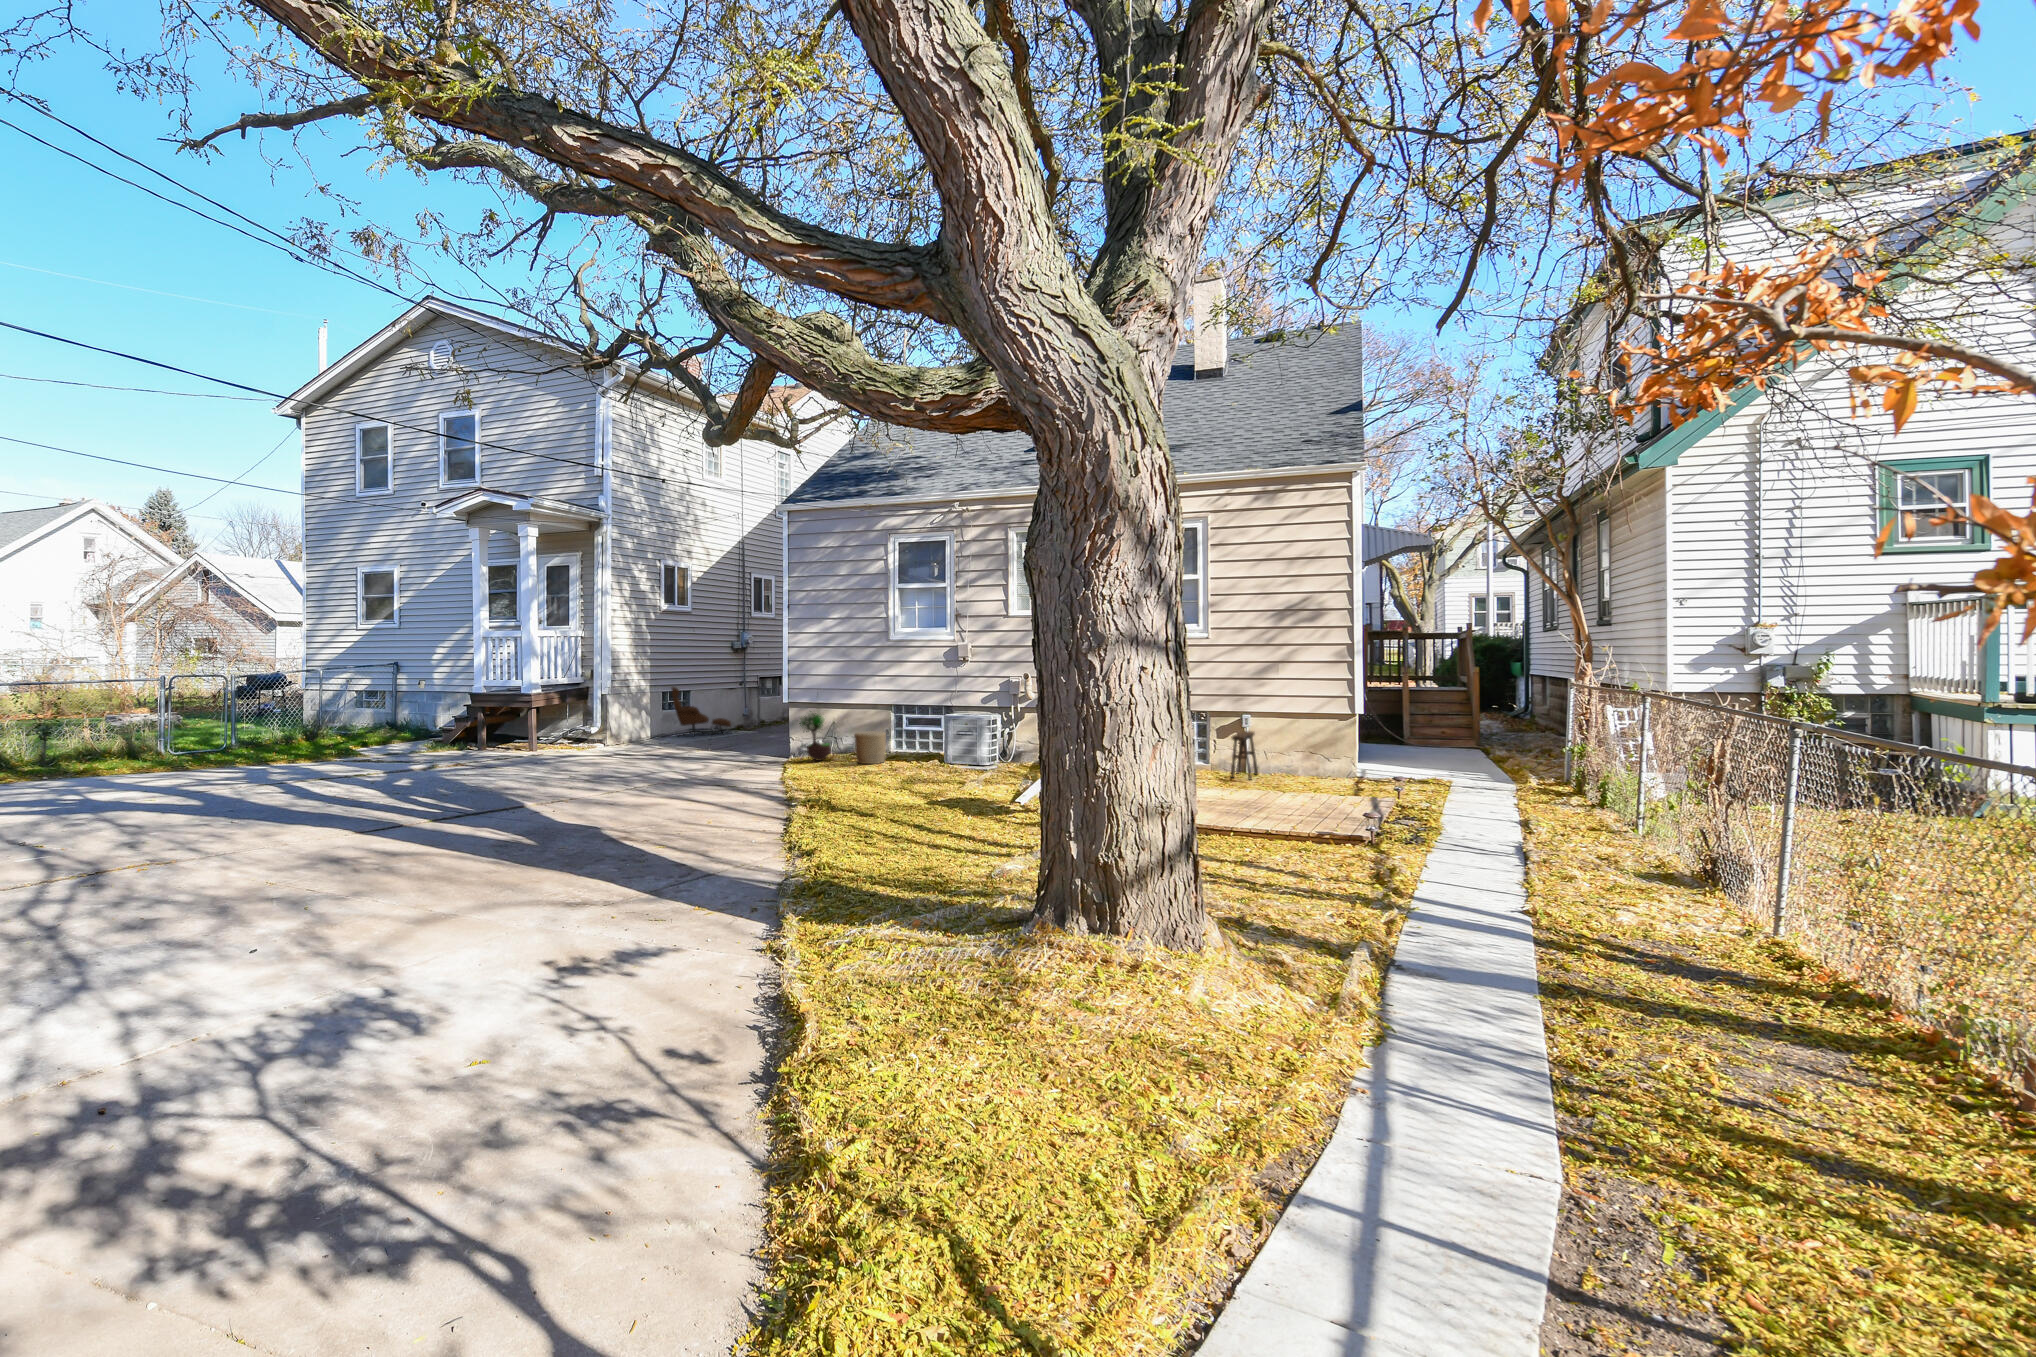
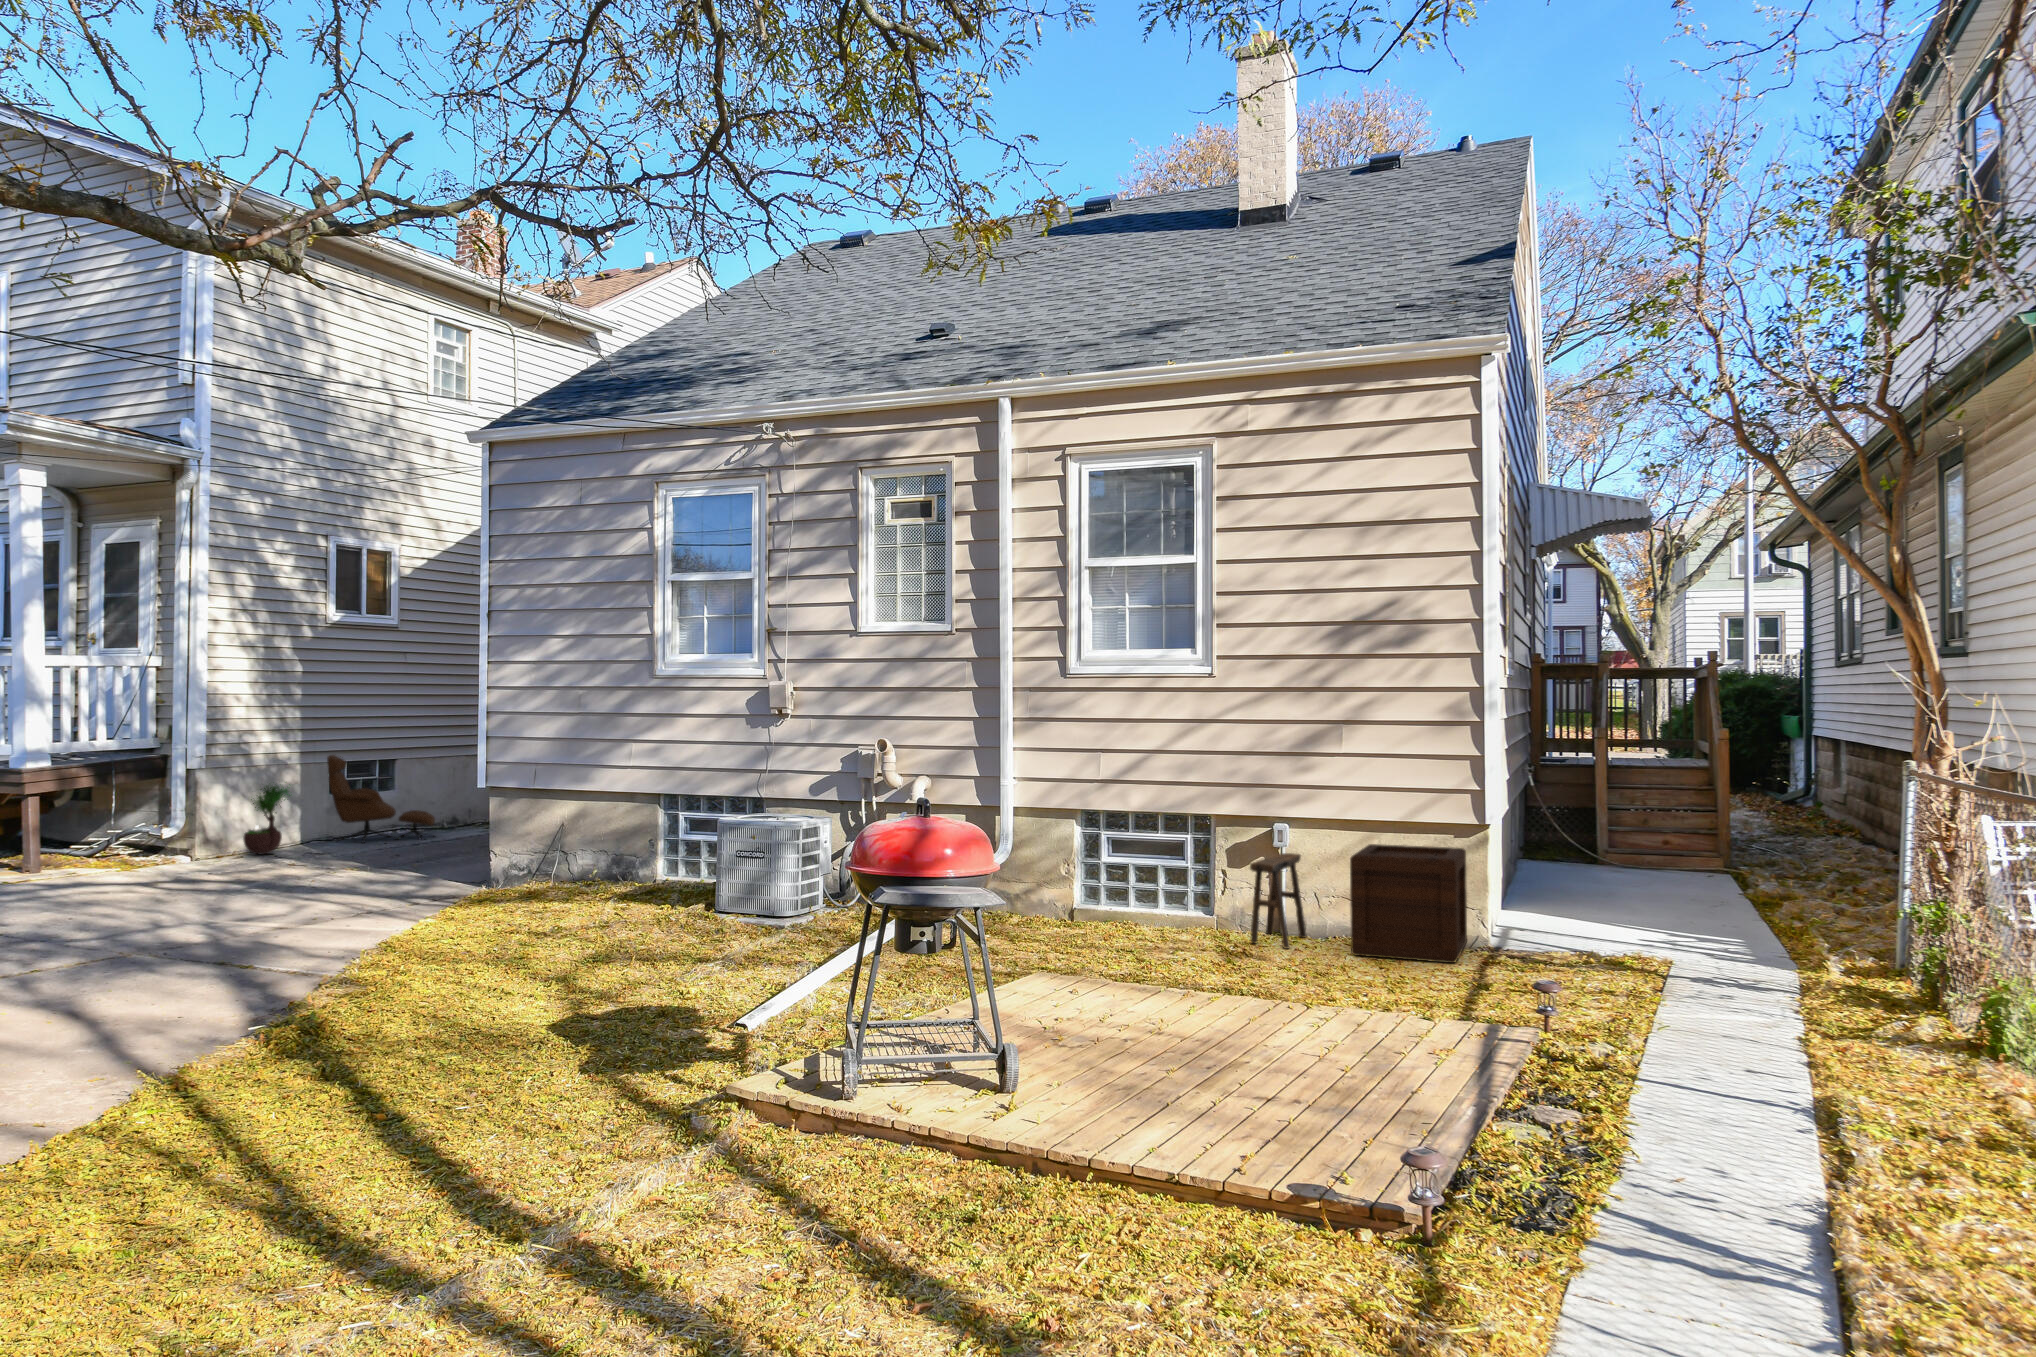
potted tree: present [799,711,831,761] -> present [243,785,290,854]
wooden crate: none [1285,726,1343,785] -> present [1350,844,1467,963]
woven basket: present [854,731,886,764] -> none [584,841,645,902]

